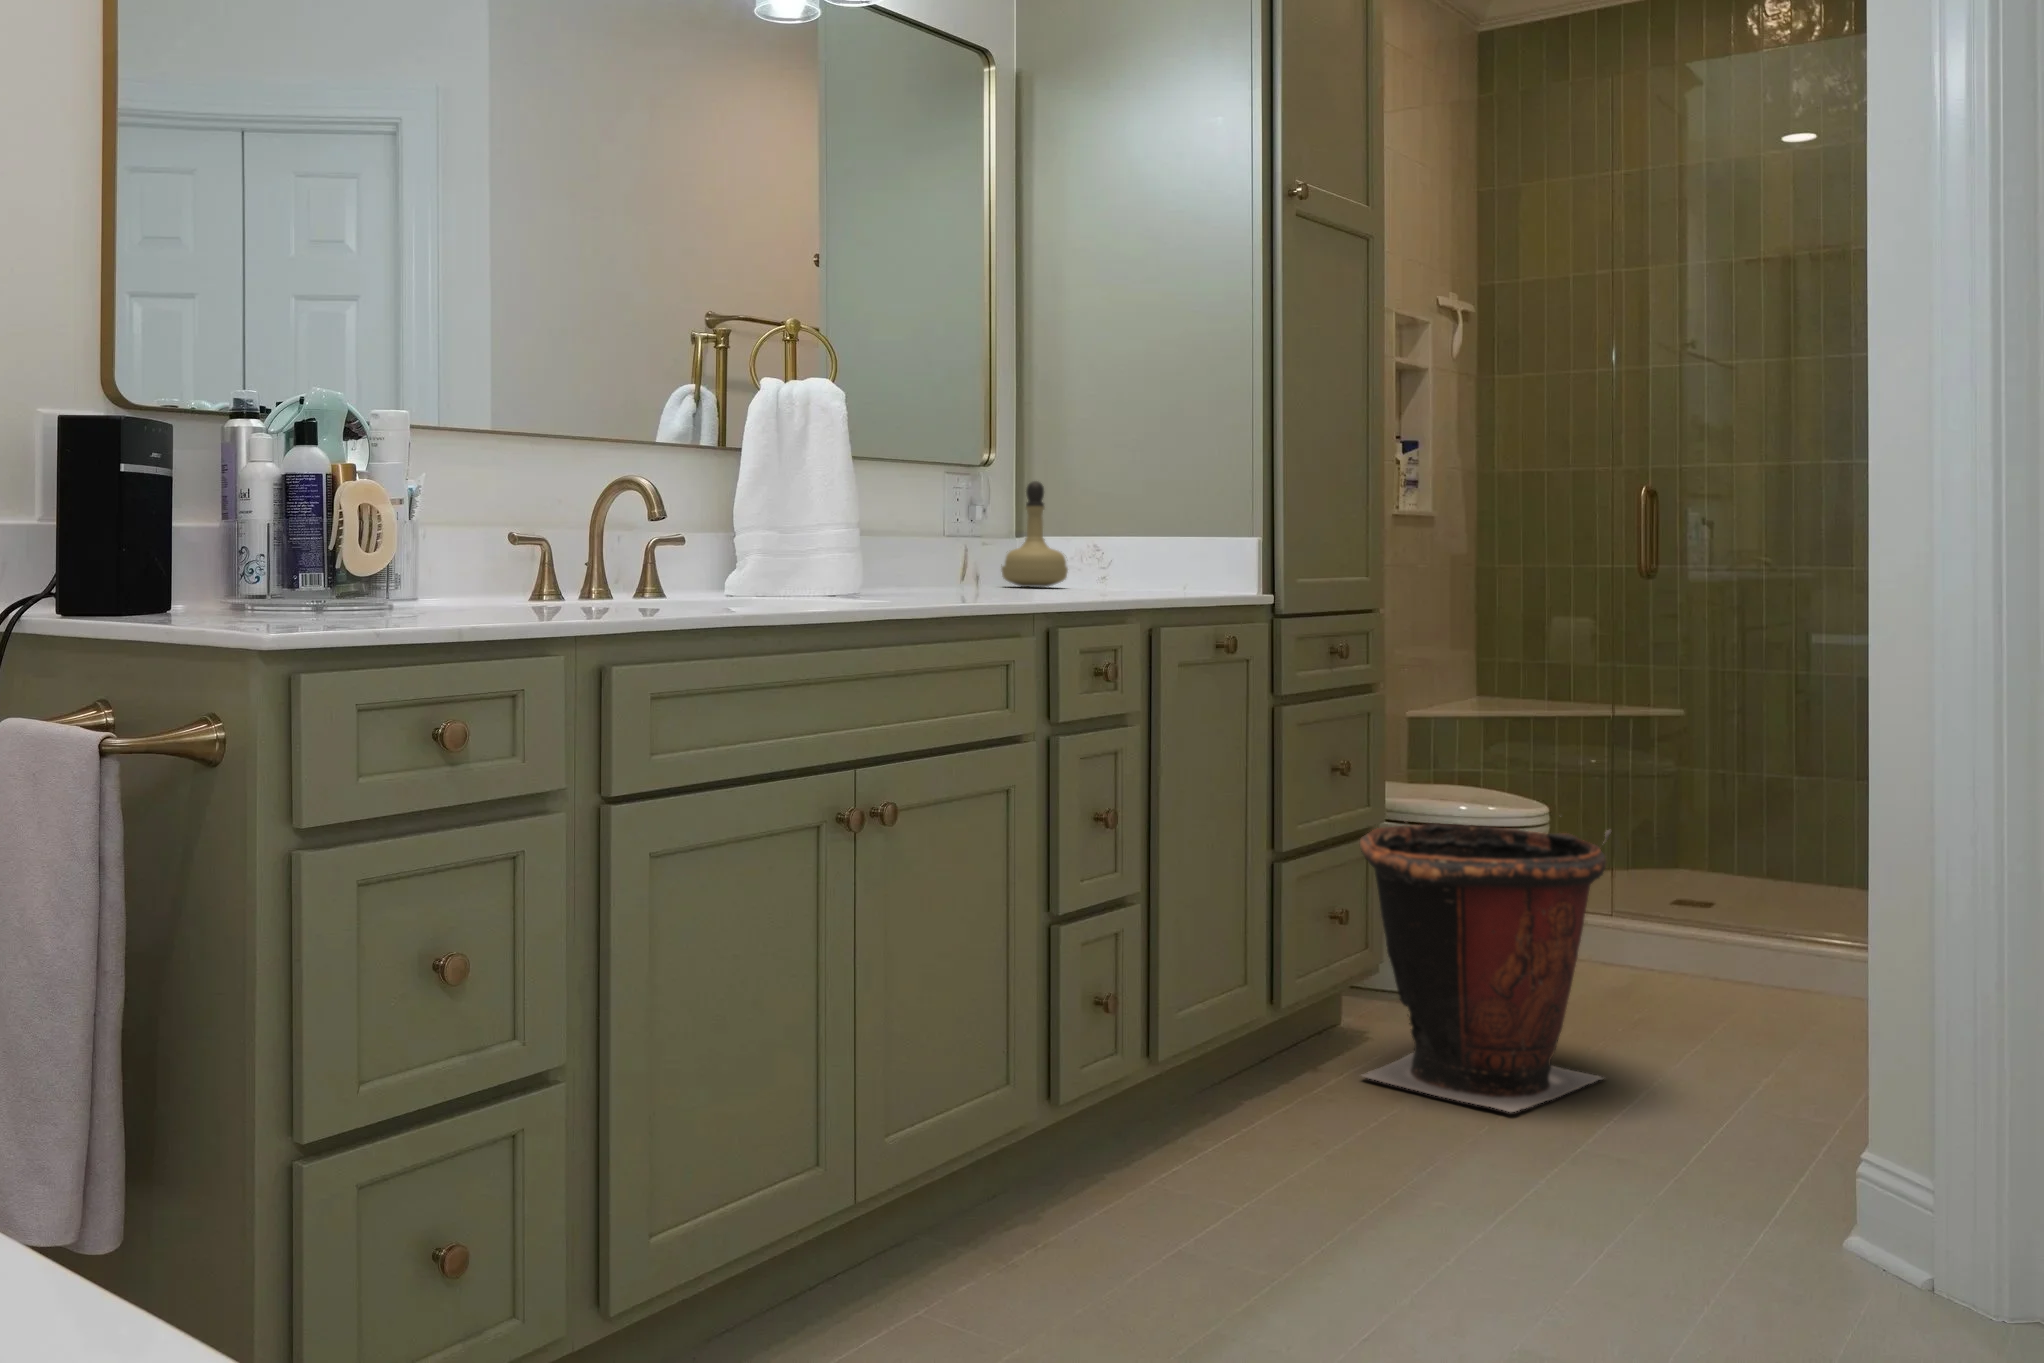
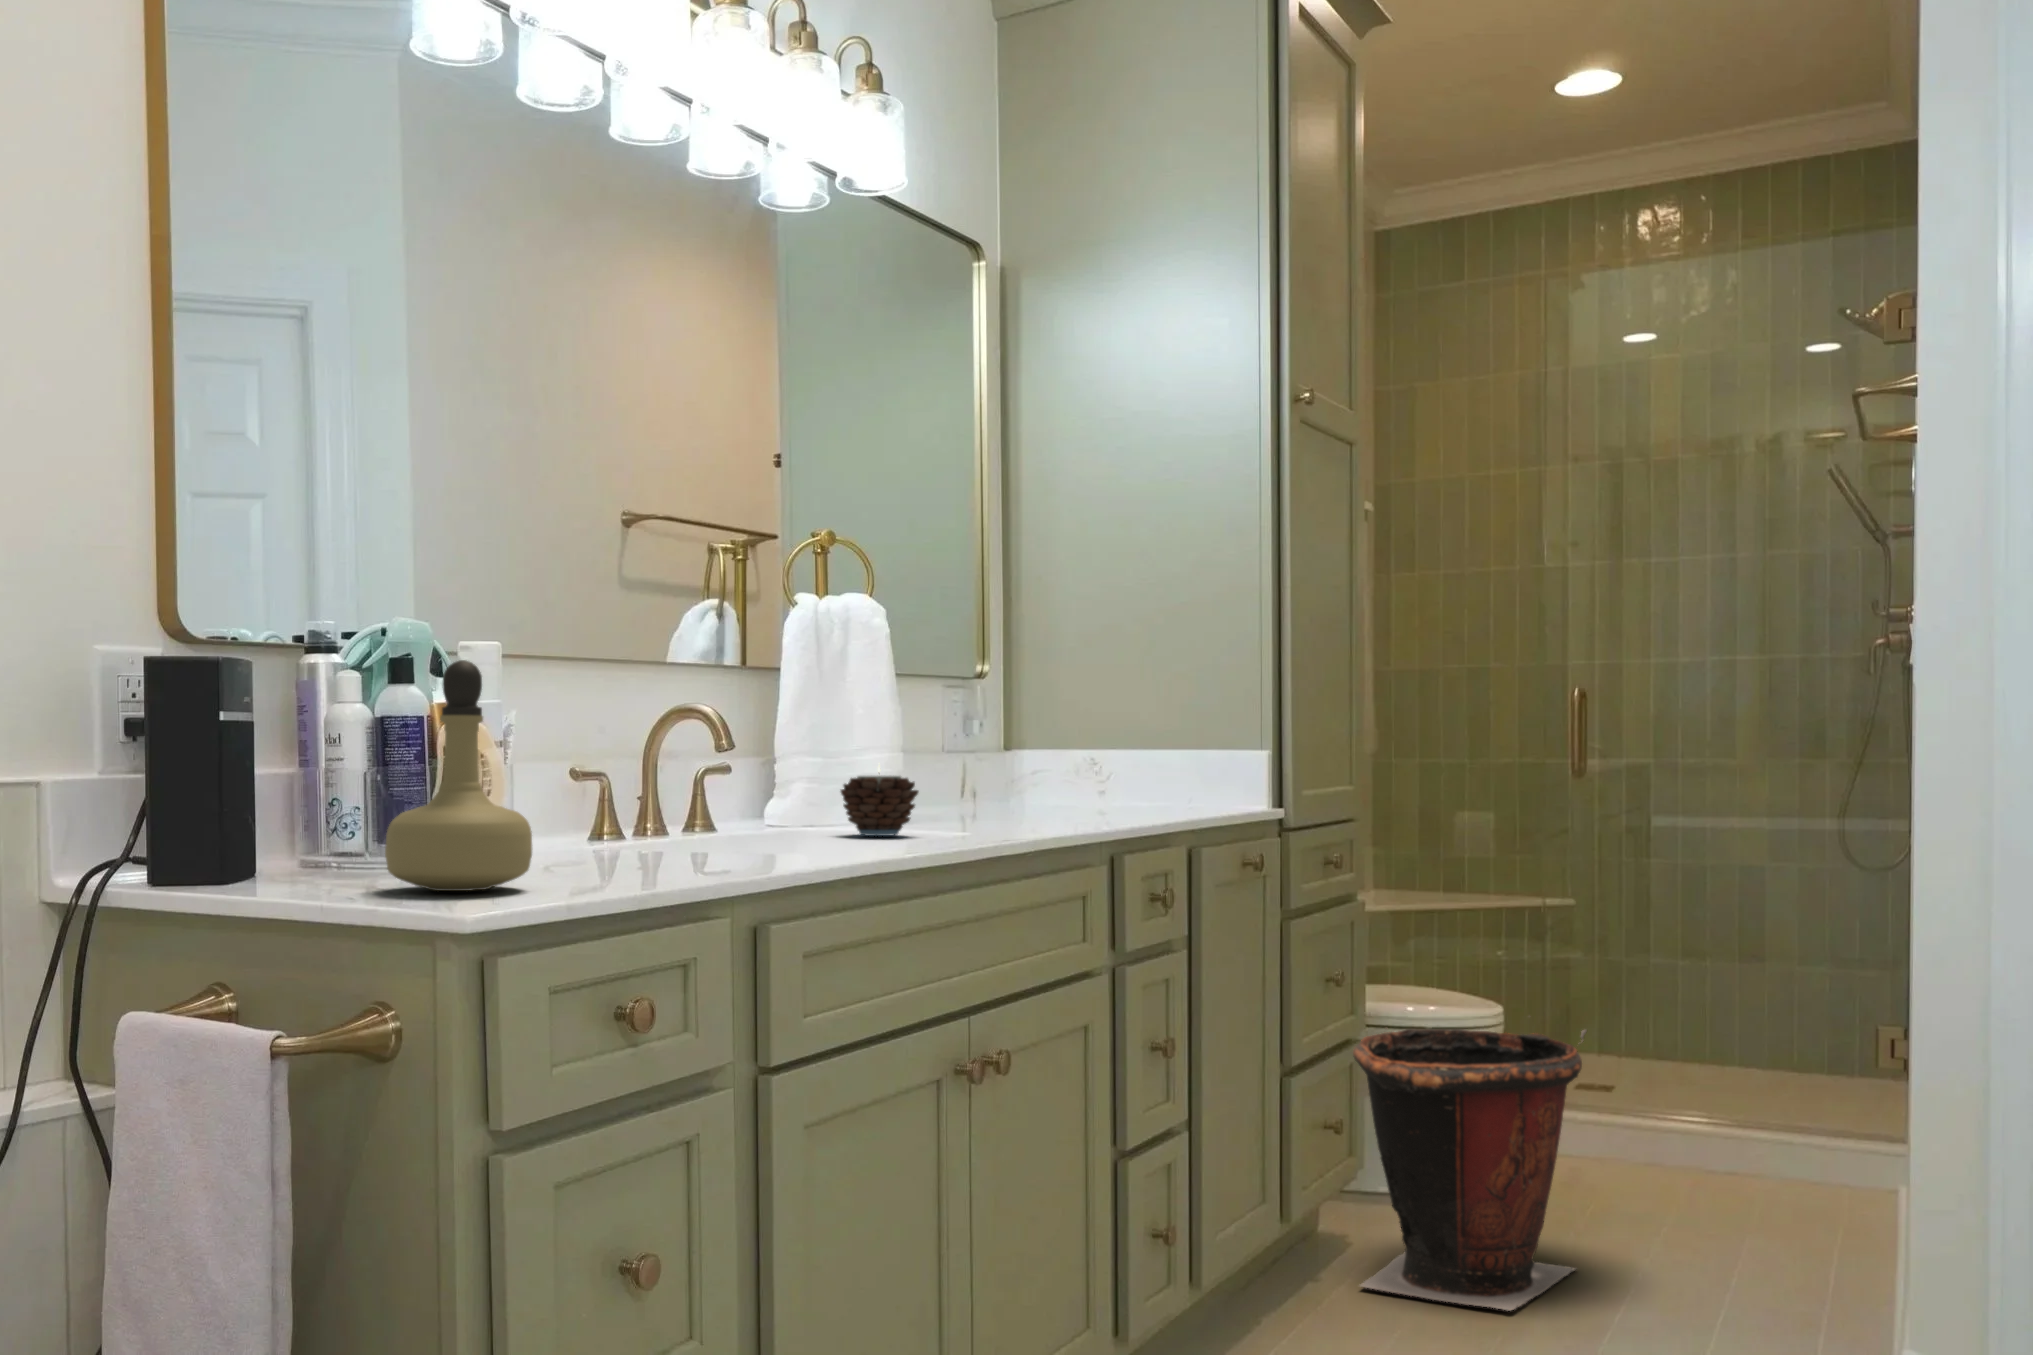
perfume bottle: present [1001,481,1068,587] -> present [385,660,532,891]
candle: none [772,533,845,602] -> present [841,768,919,836]

